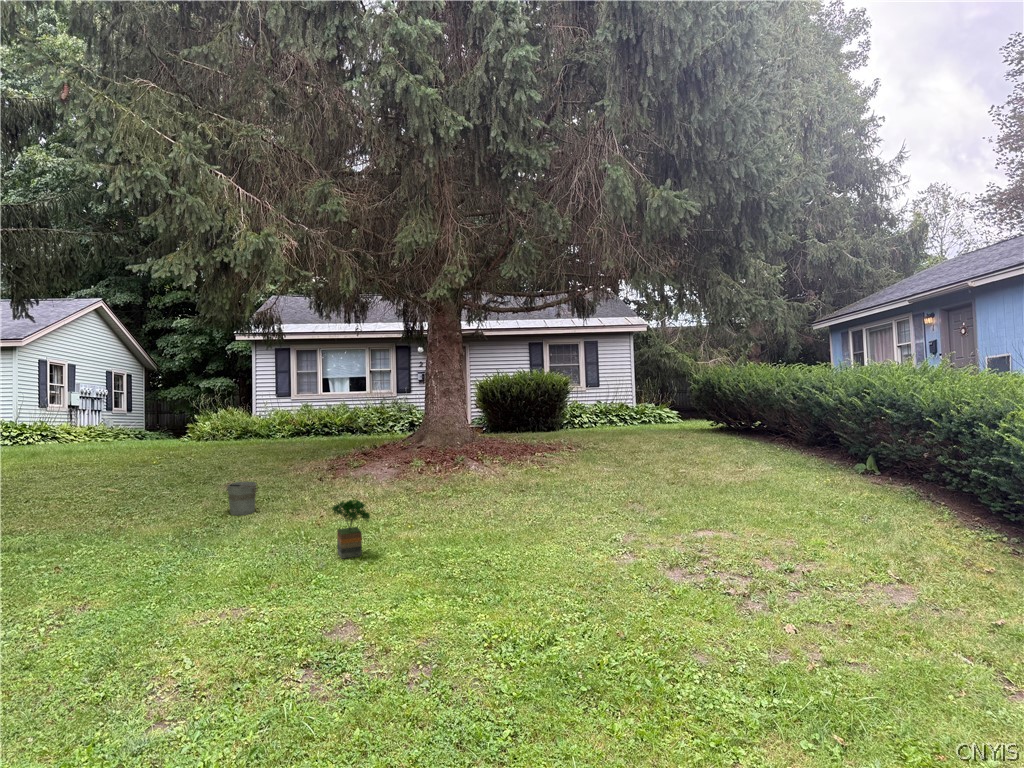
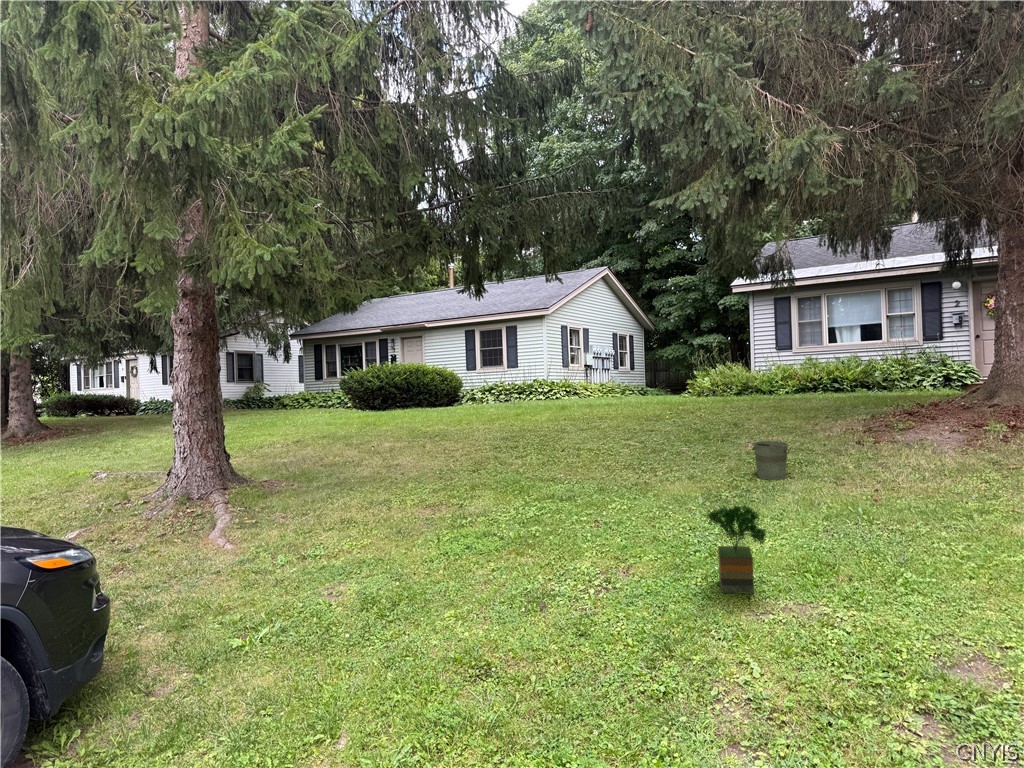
potted tree: present [332,500,370,559] -> present [707,506,766,594]

